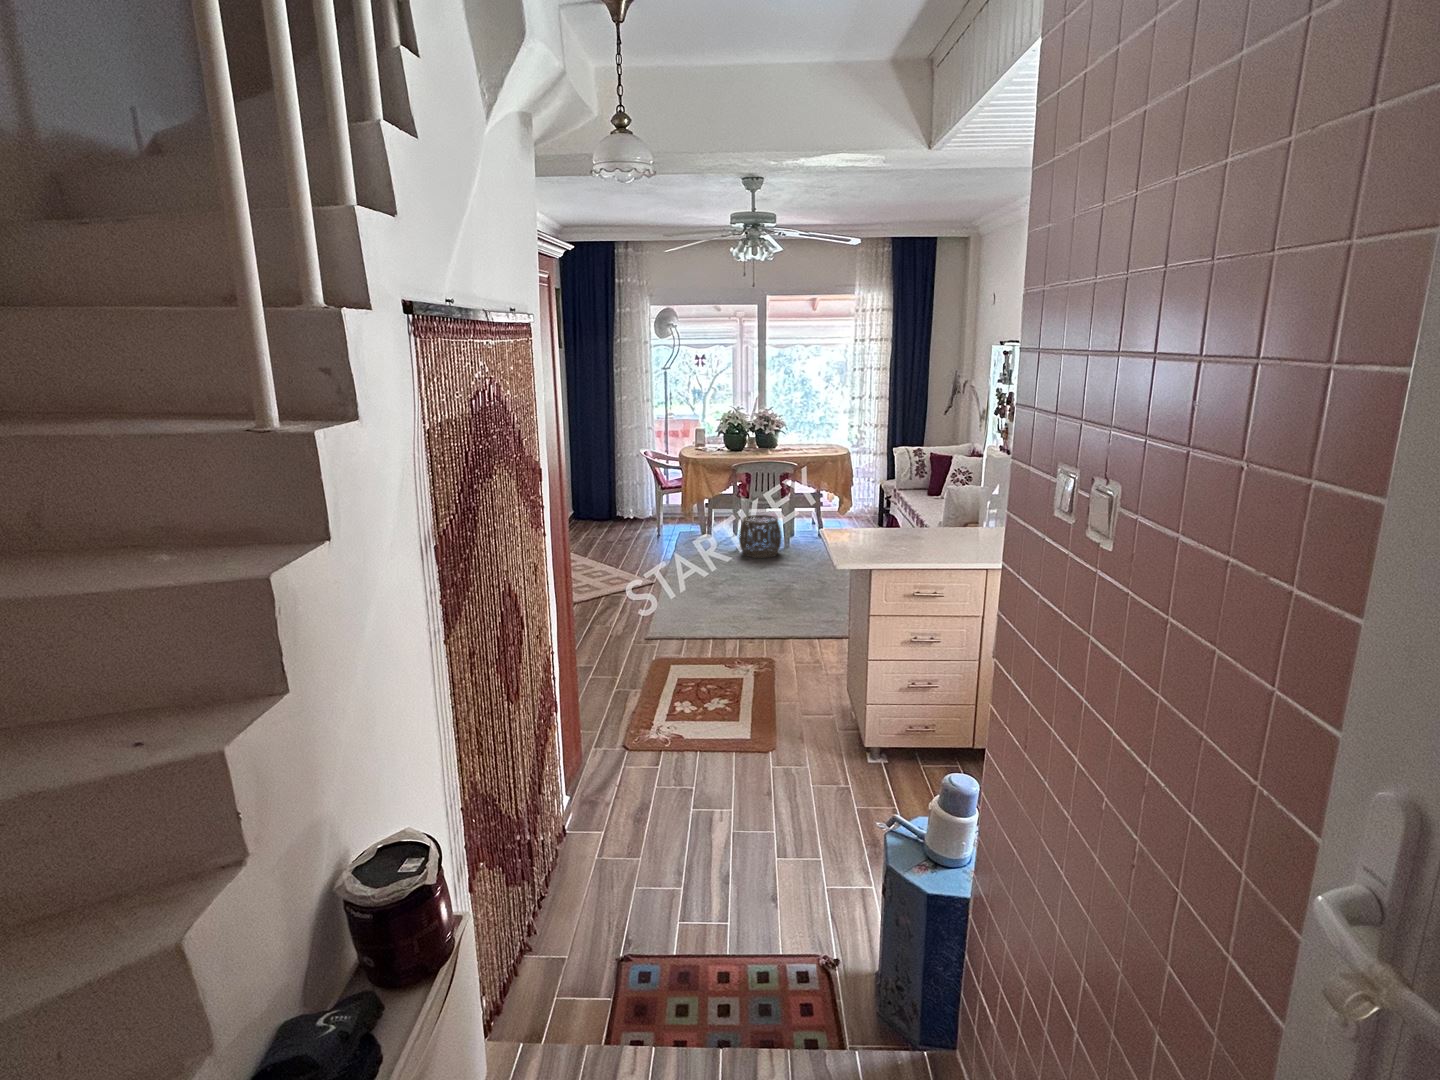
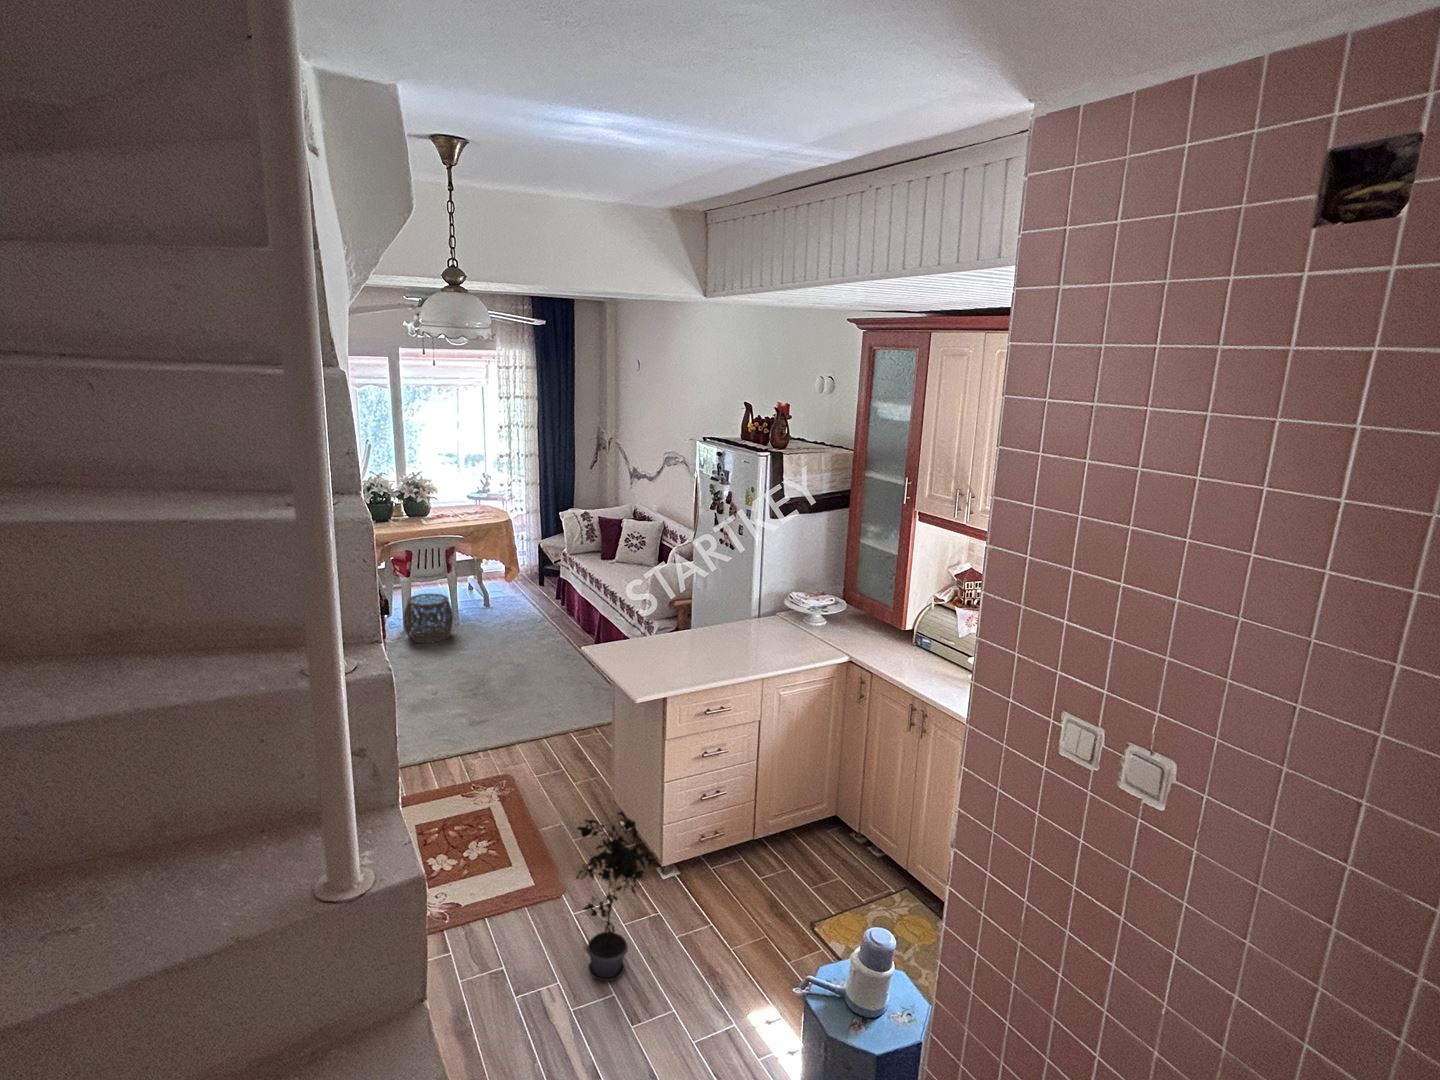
potted plant: none [744,658,818,819] -> present [576,811,664,981]

